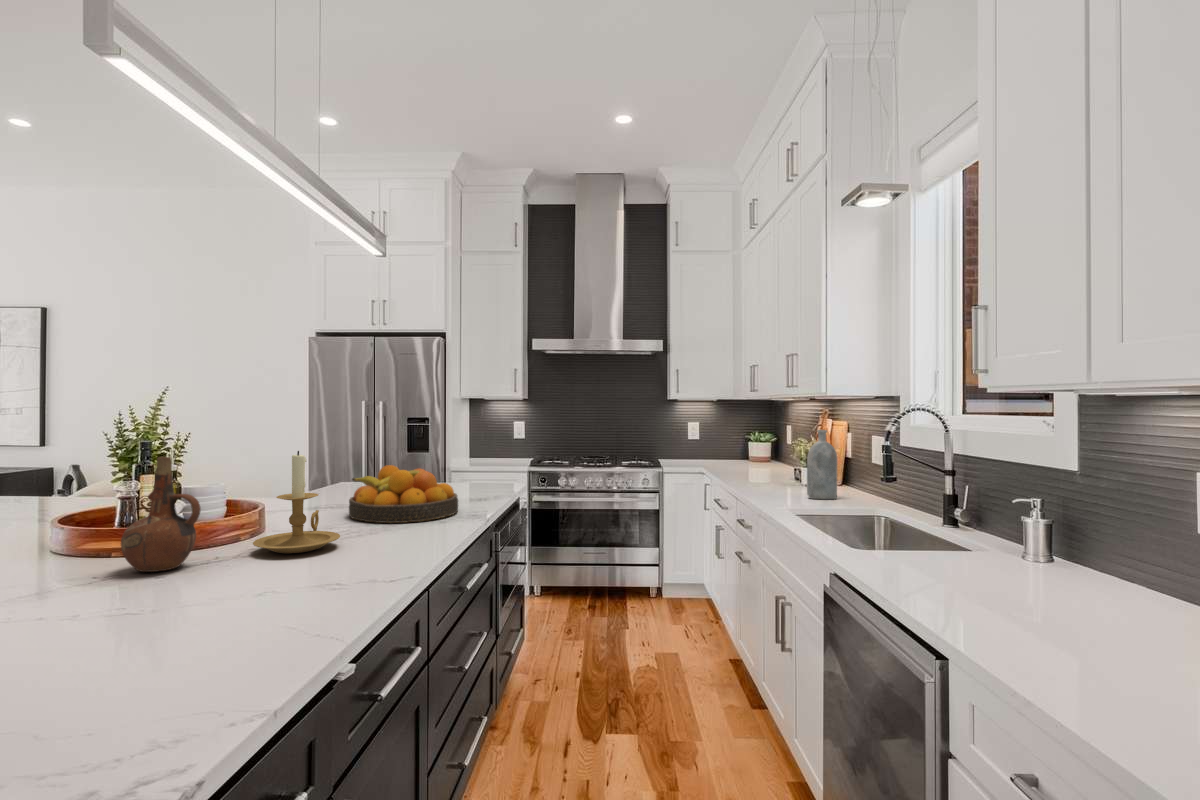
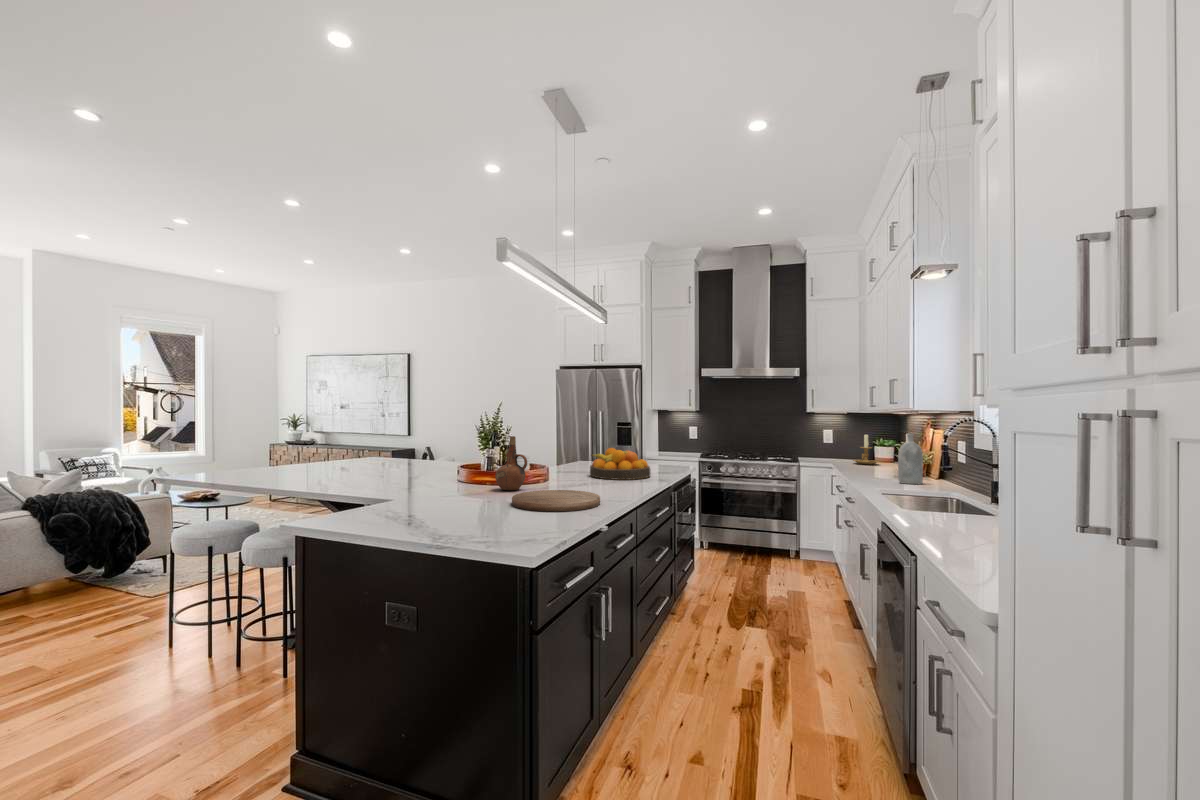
candle holder: present [253,451,340,553] -> present [853,434,880,465]
cutting board: none [128,567,351,644] -> present [512,490,600,512]

